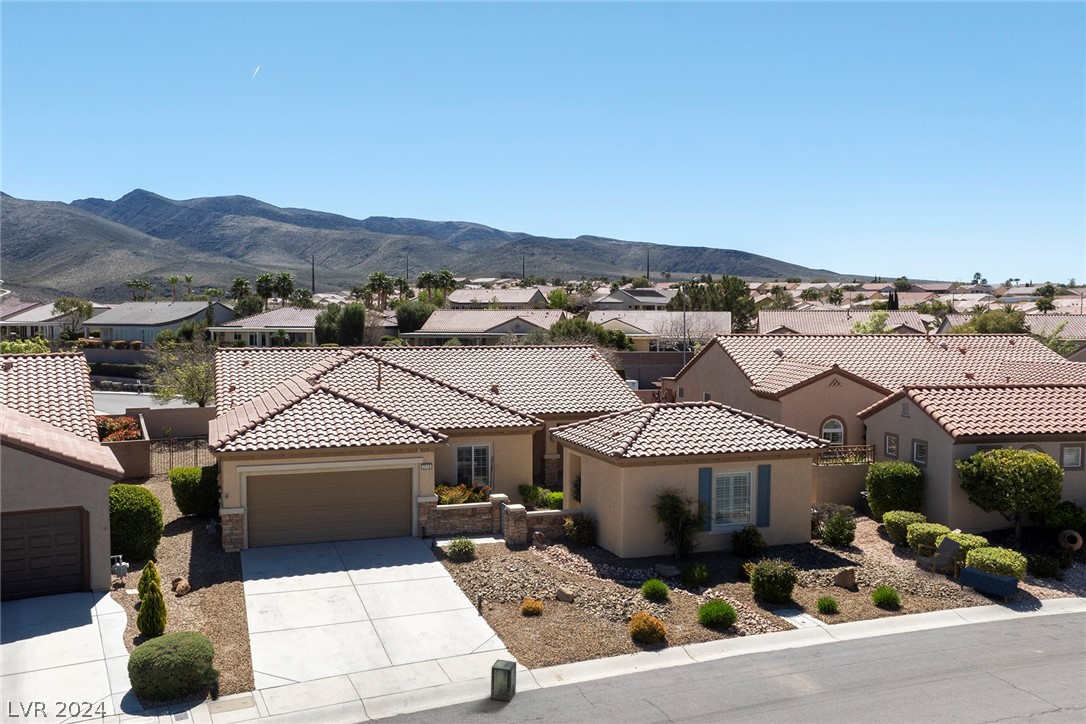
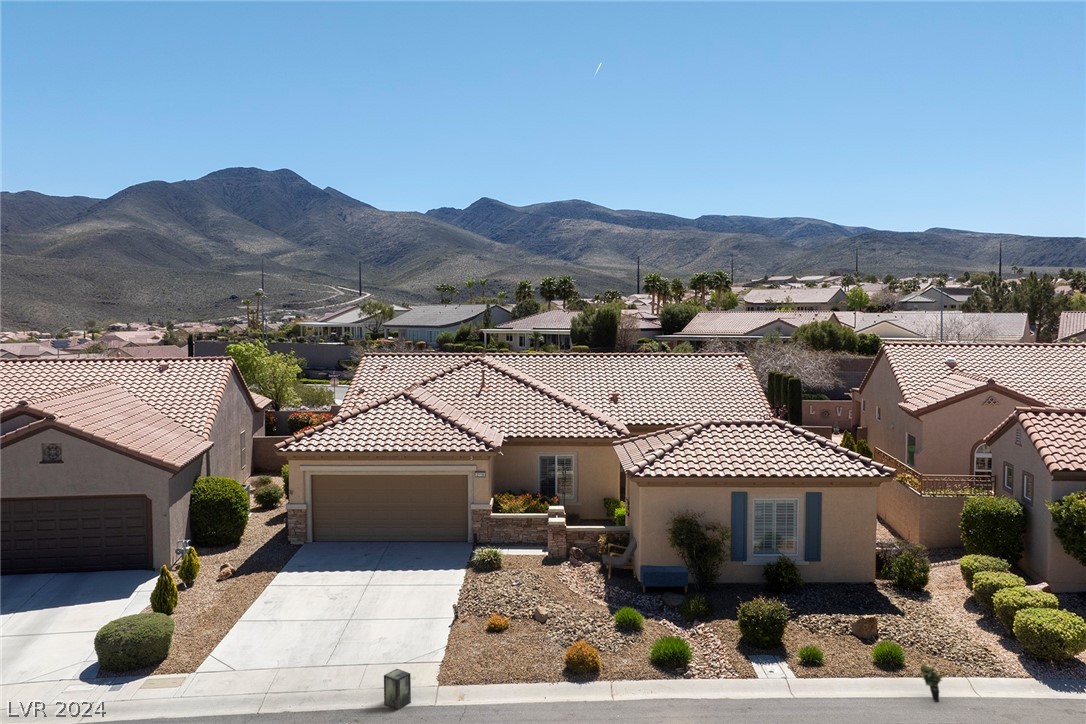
lounge chair: present [913,537,961,580] -> present [602,537,637,578]
bench: present [960,566,1018,603] -> present [640,565,688,593]
potted plant: present [196,660,221,700] -> present [920,663,942,702]

